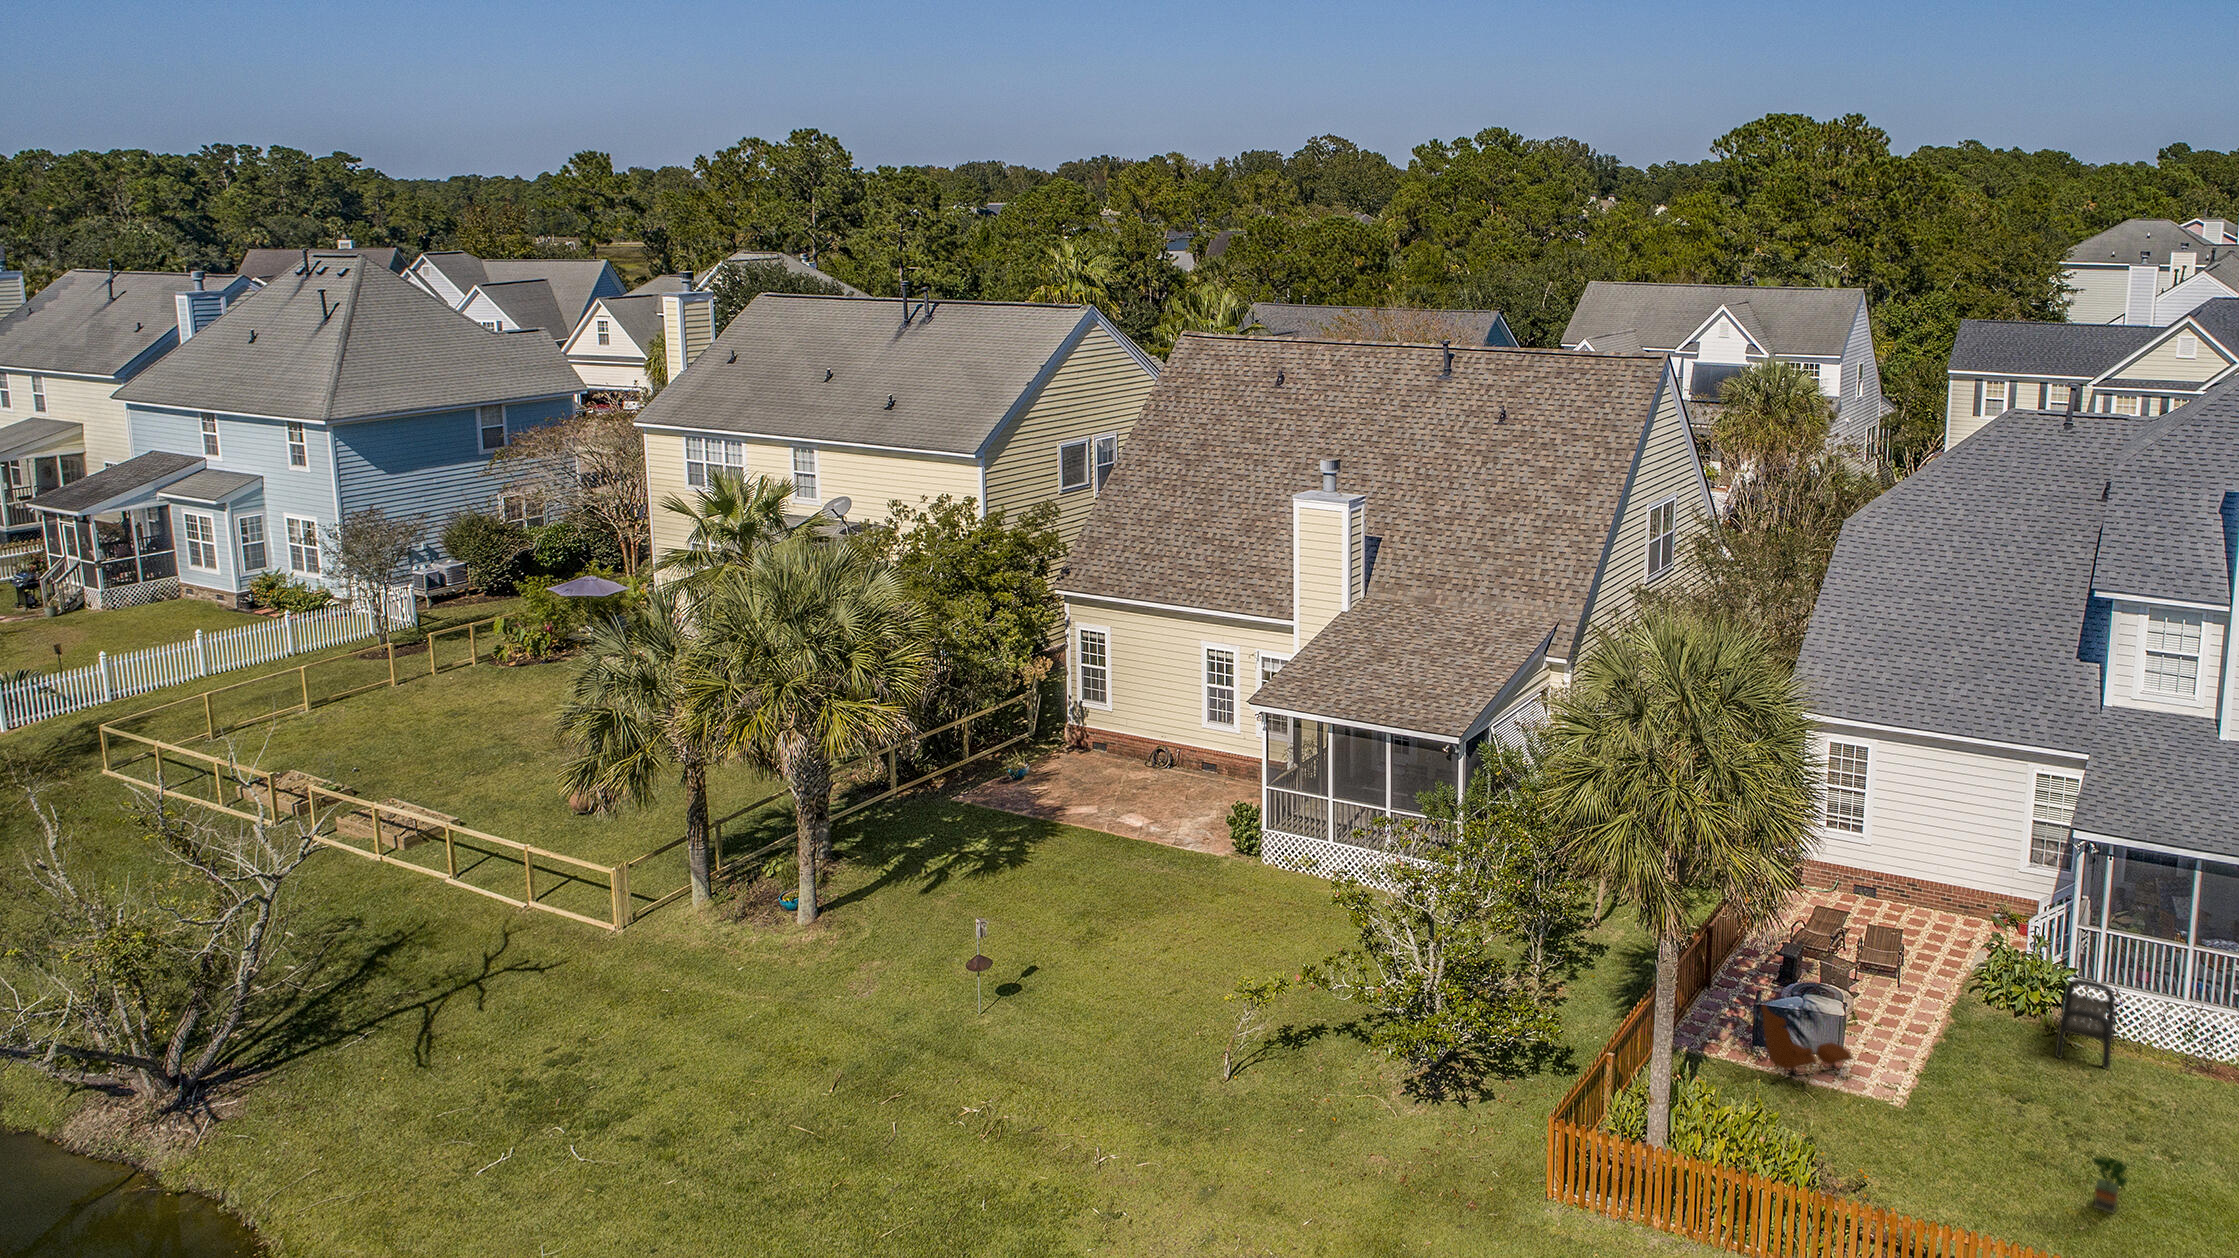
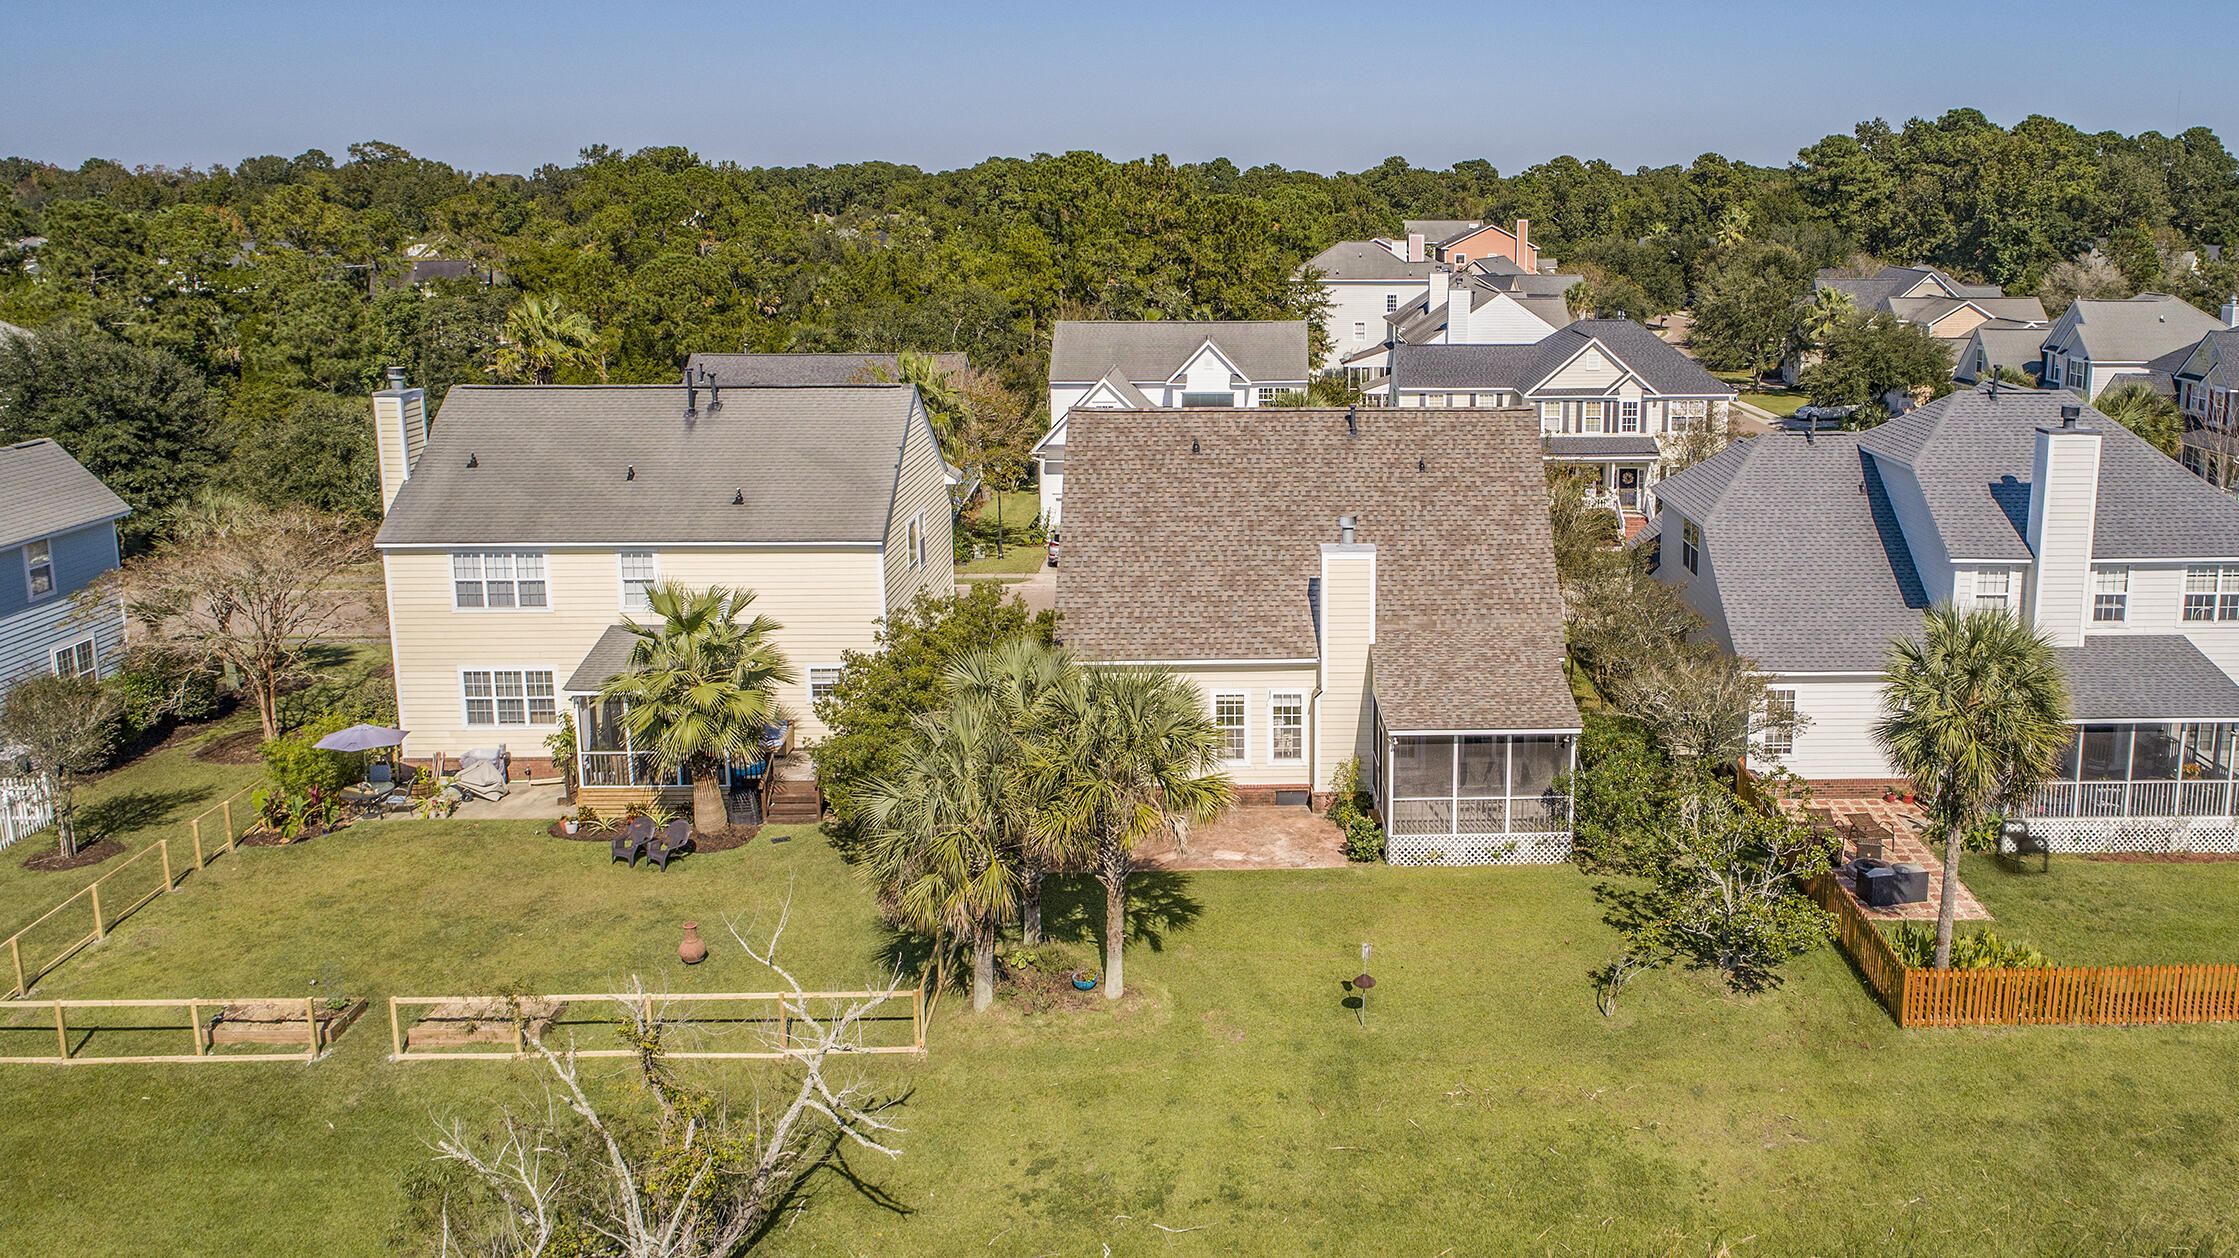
lounge chair: present [1762,1003,1852,1083] -> none [1884,869,1931,926]
potted tree: present [2092,1157,2128,1213] -> none [2127,909,2154,944]

